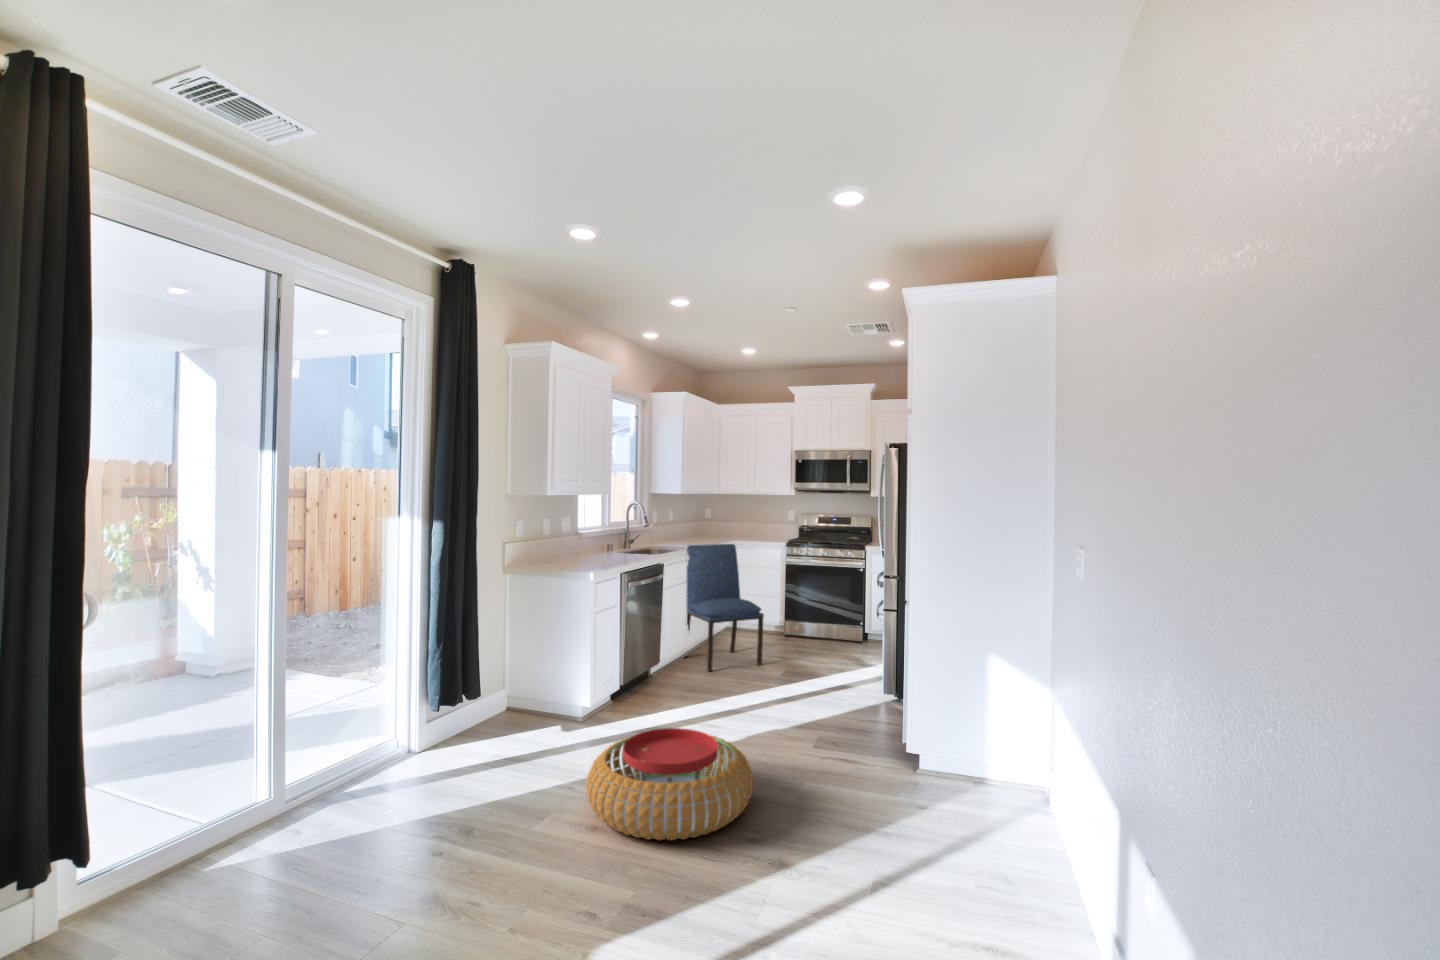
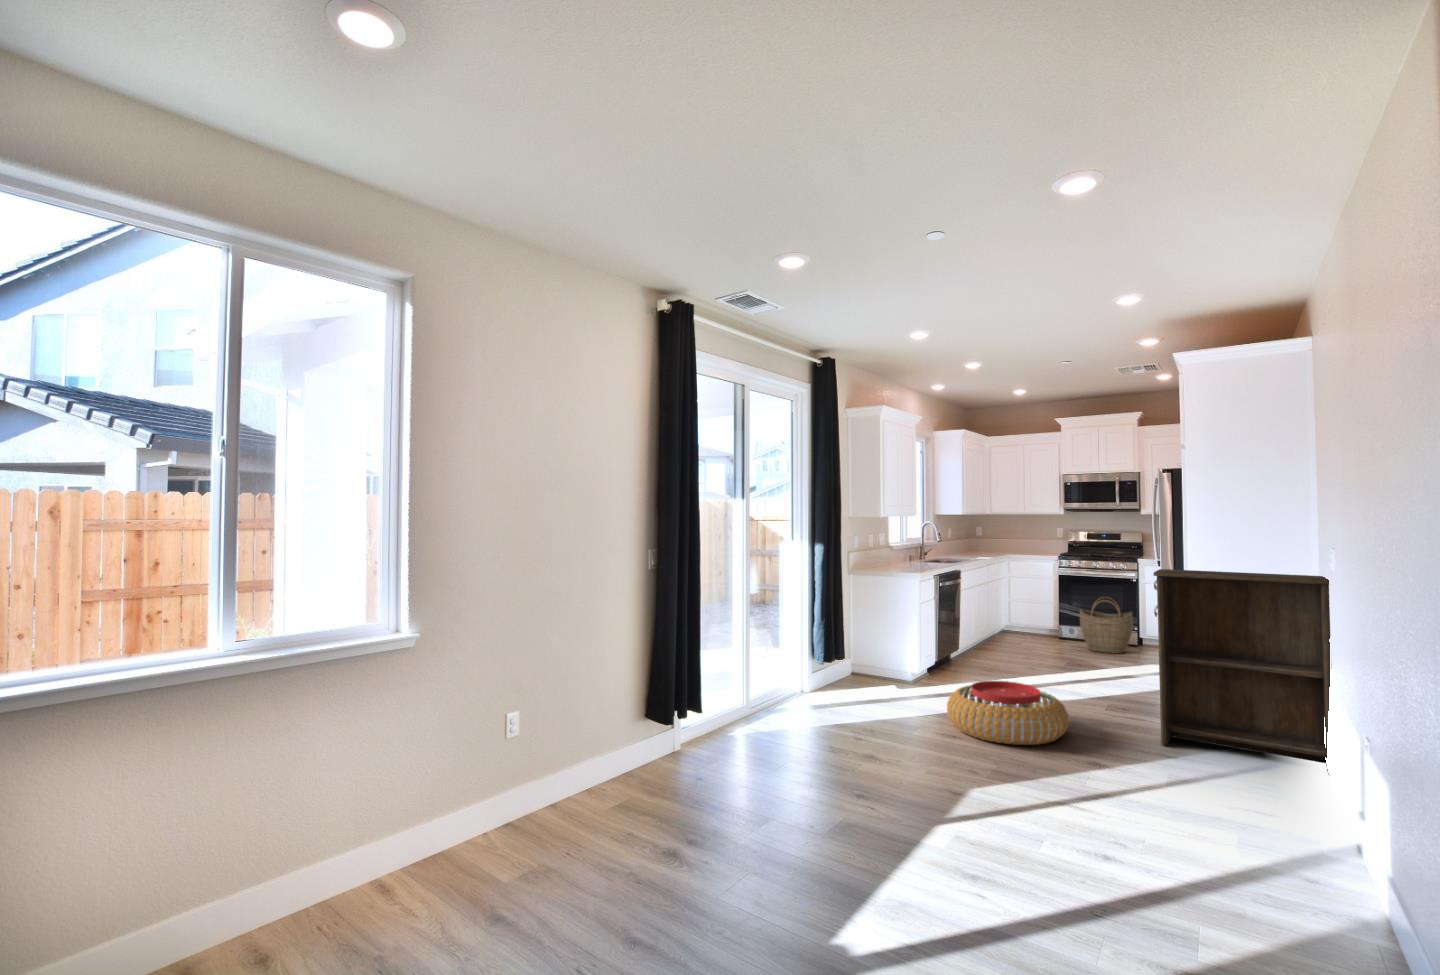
dining chair: present [686,544,764,671] -> none [972,557,1045,660]
bookshelf: none [865,565,1076,849] -> present [1153,569,1332,774]
woven basket: none [804,588,858,653] -> present [1080,597,1133,654]

